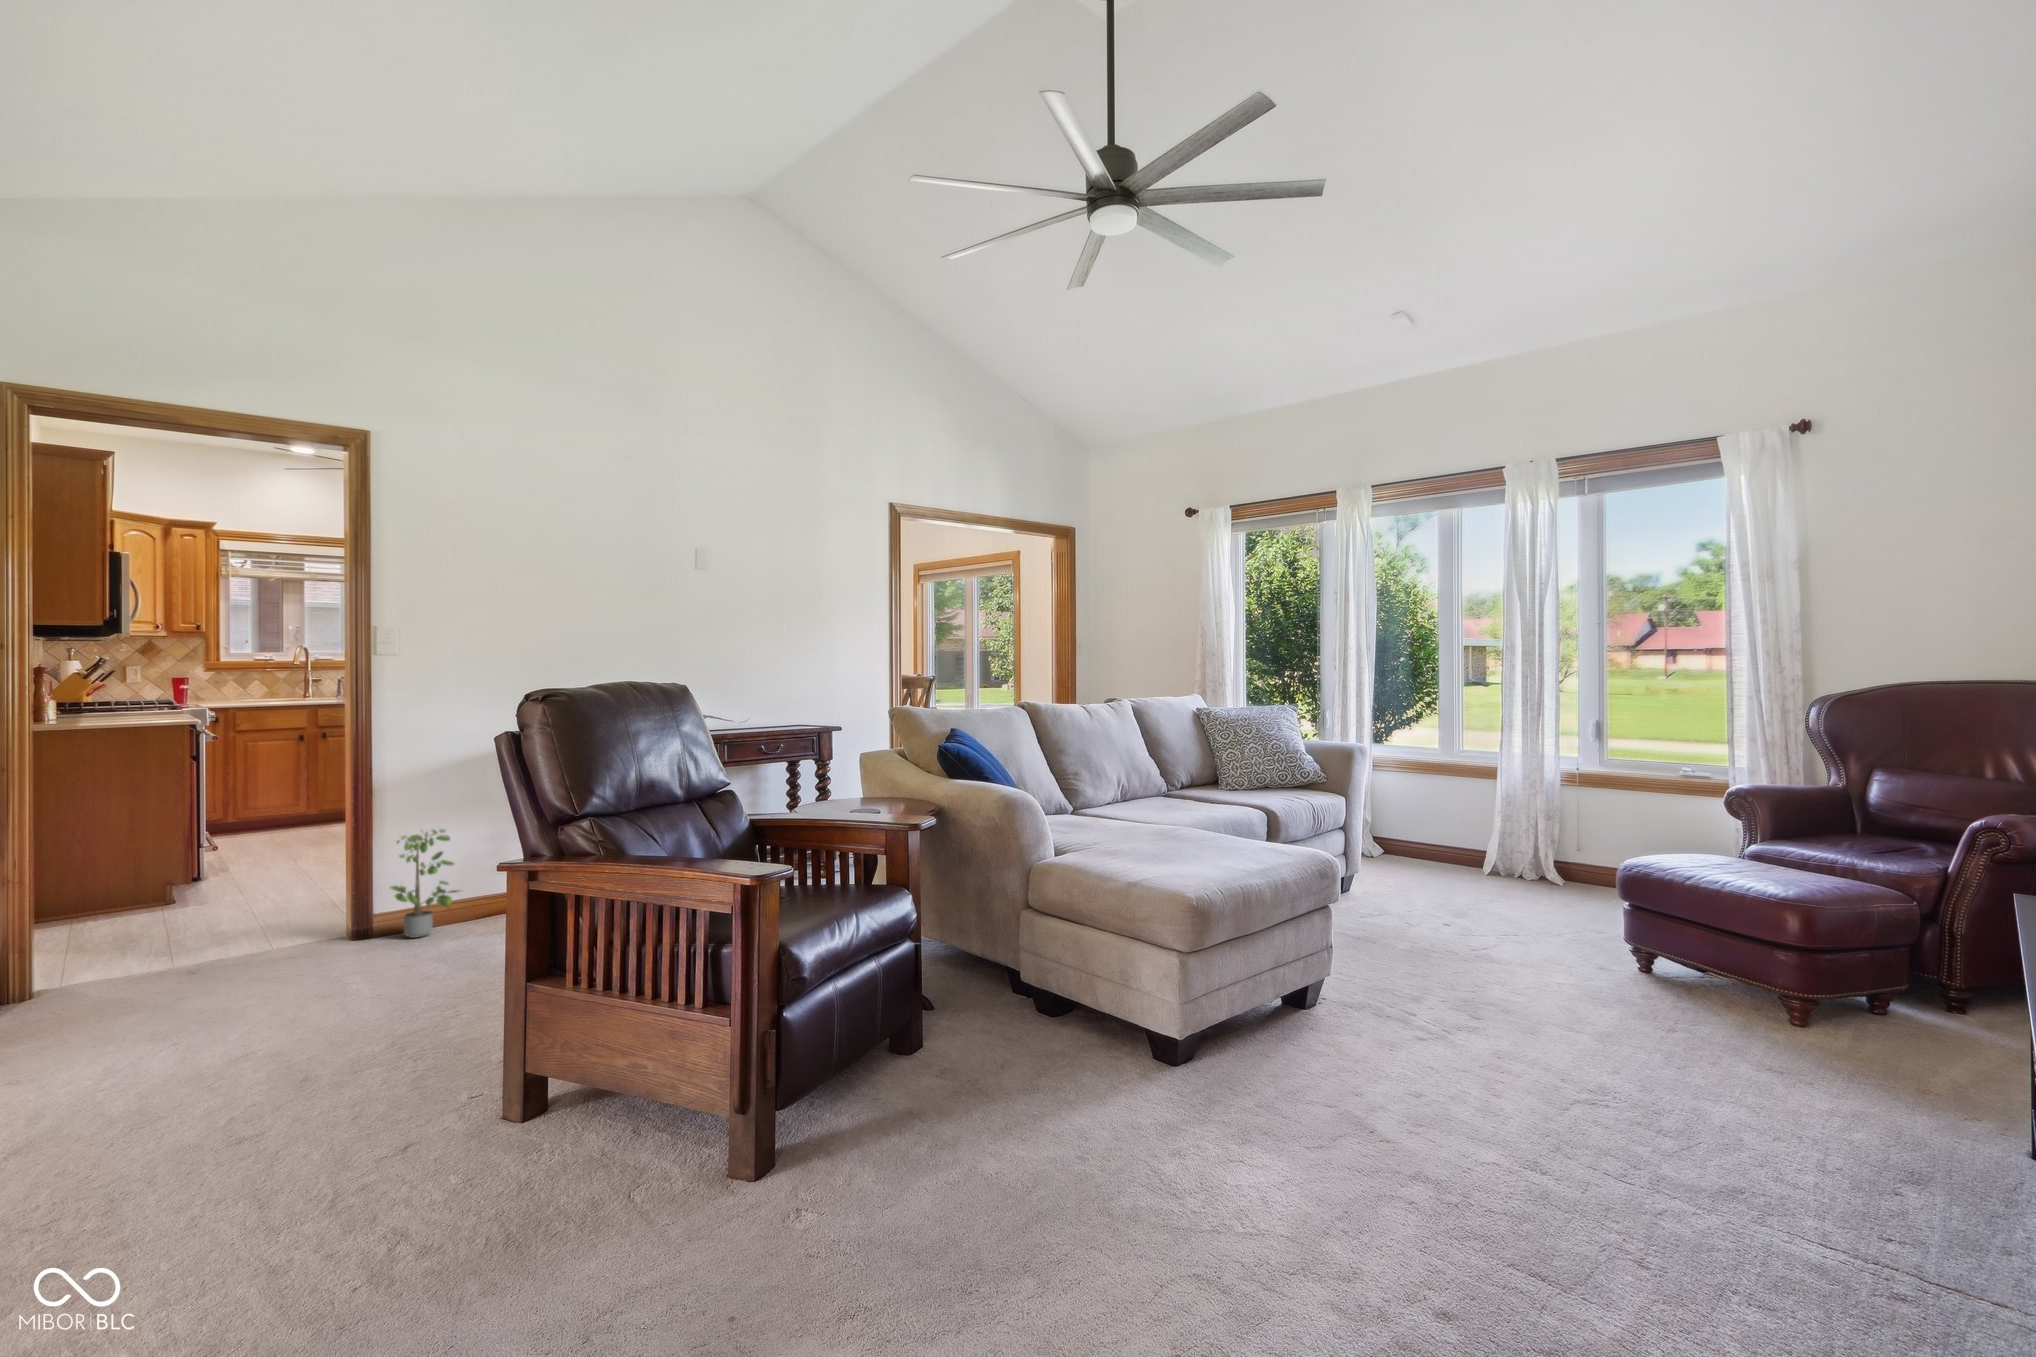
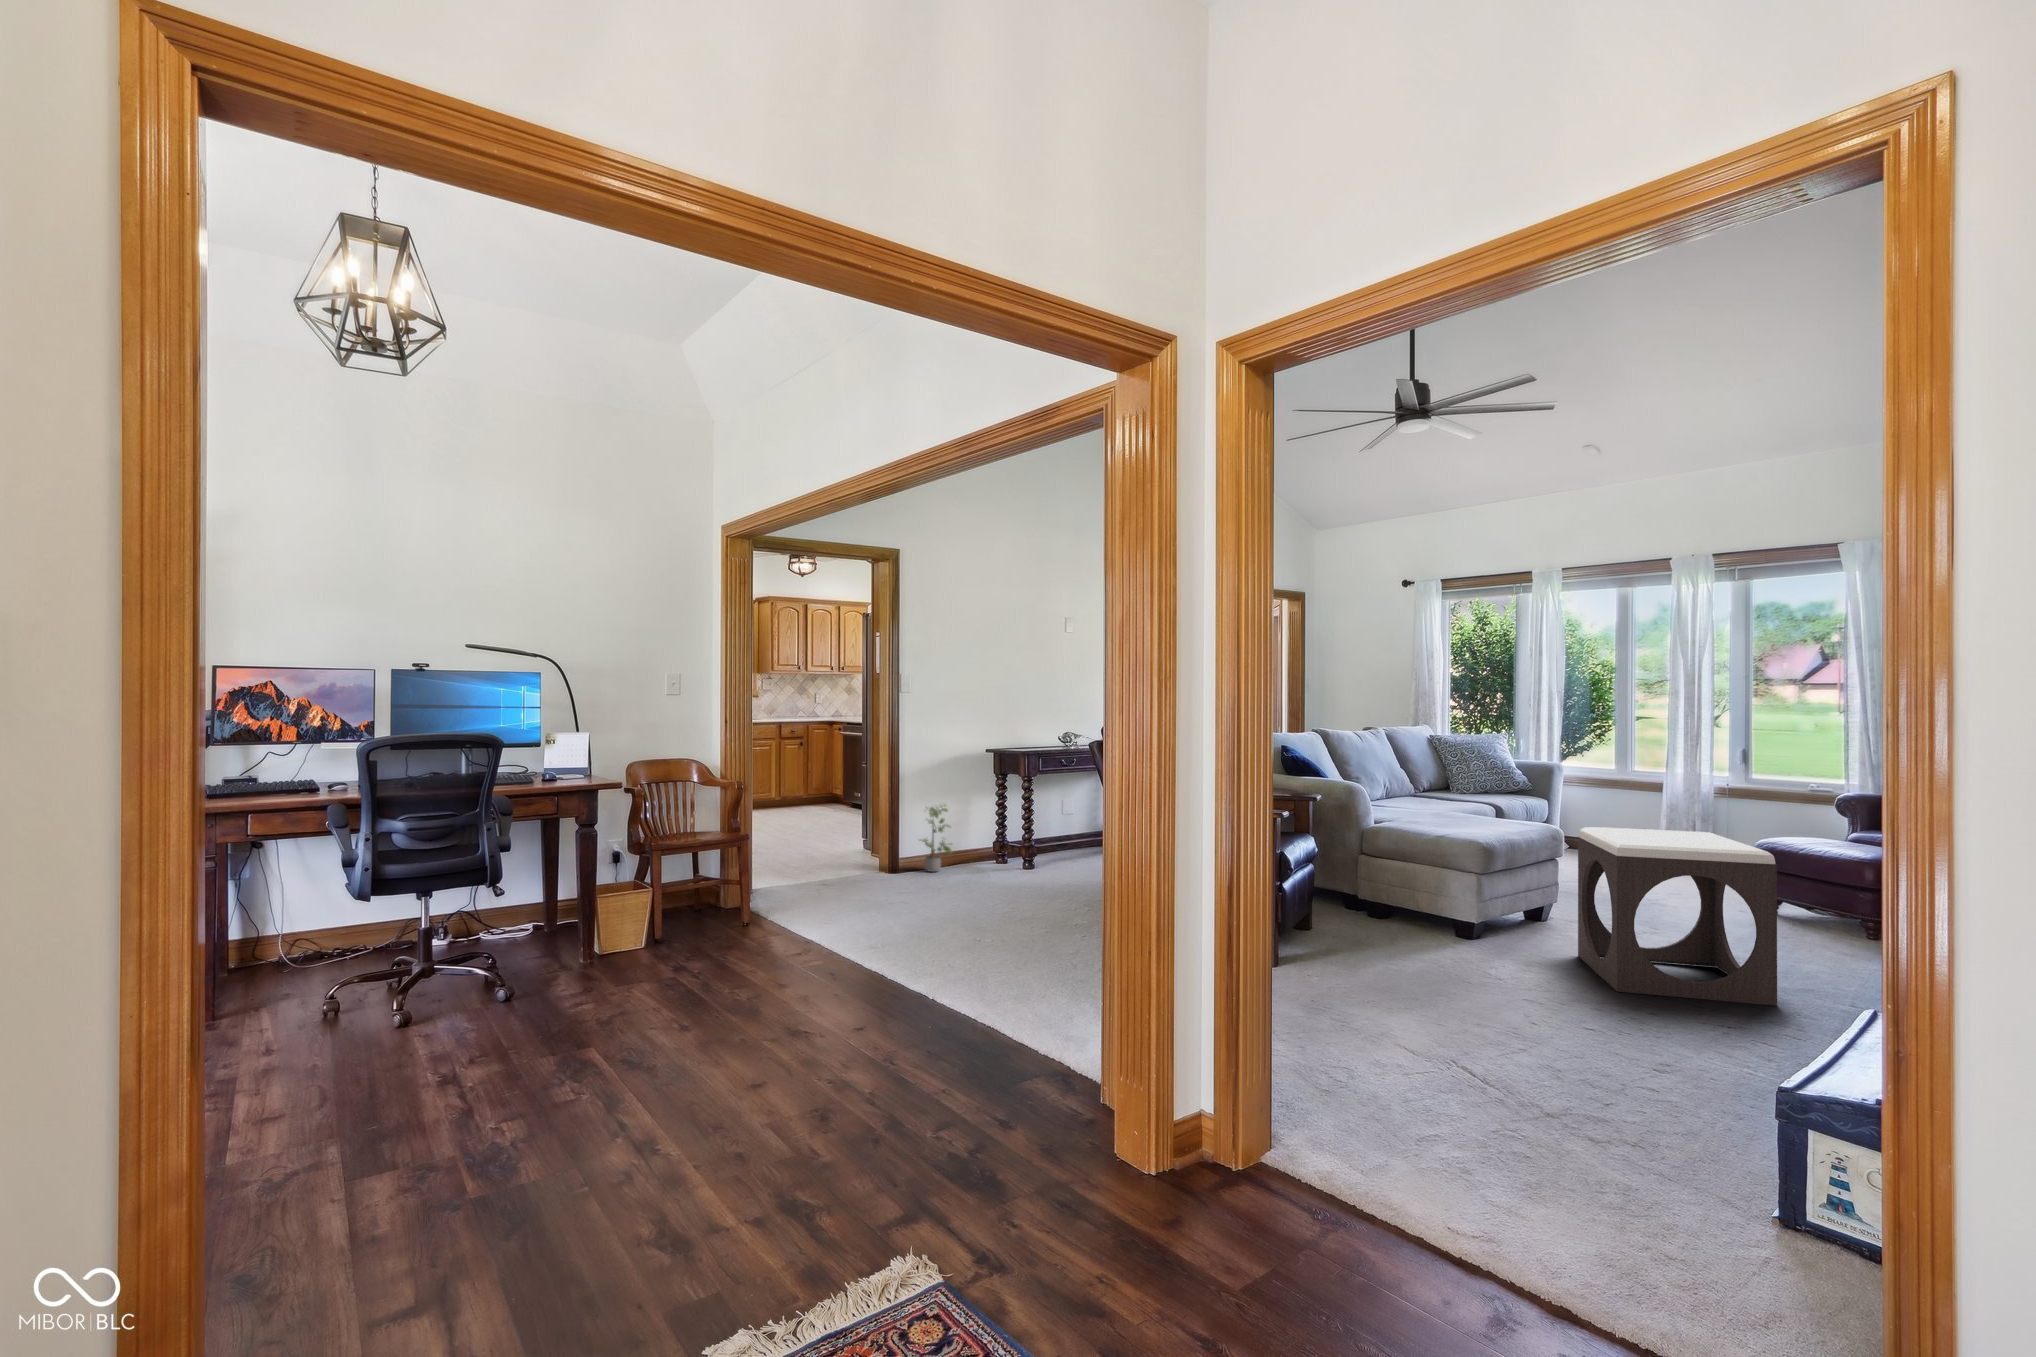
footstool: none [1344,876,1708,1271] -> present [1578,827,1777,1006]

